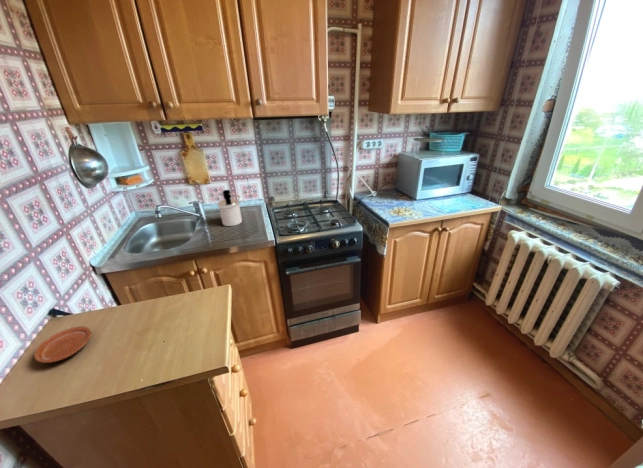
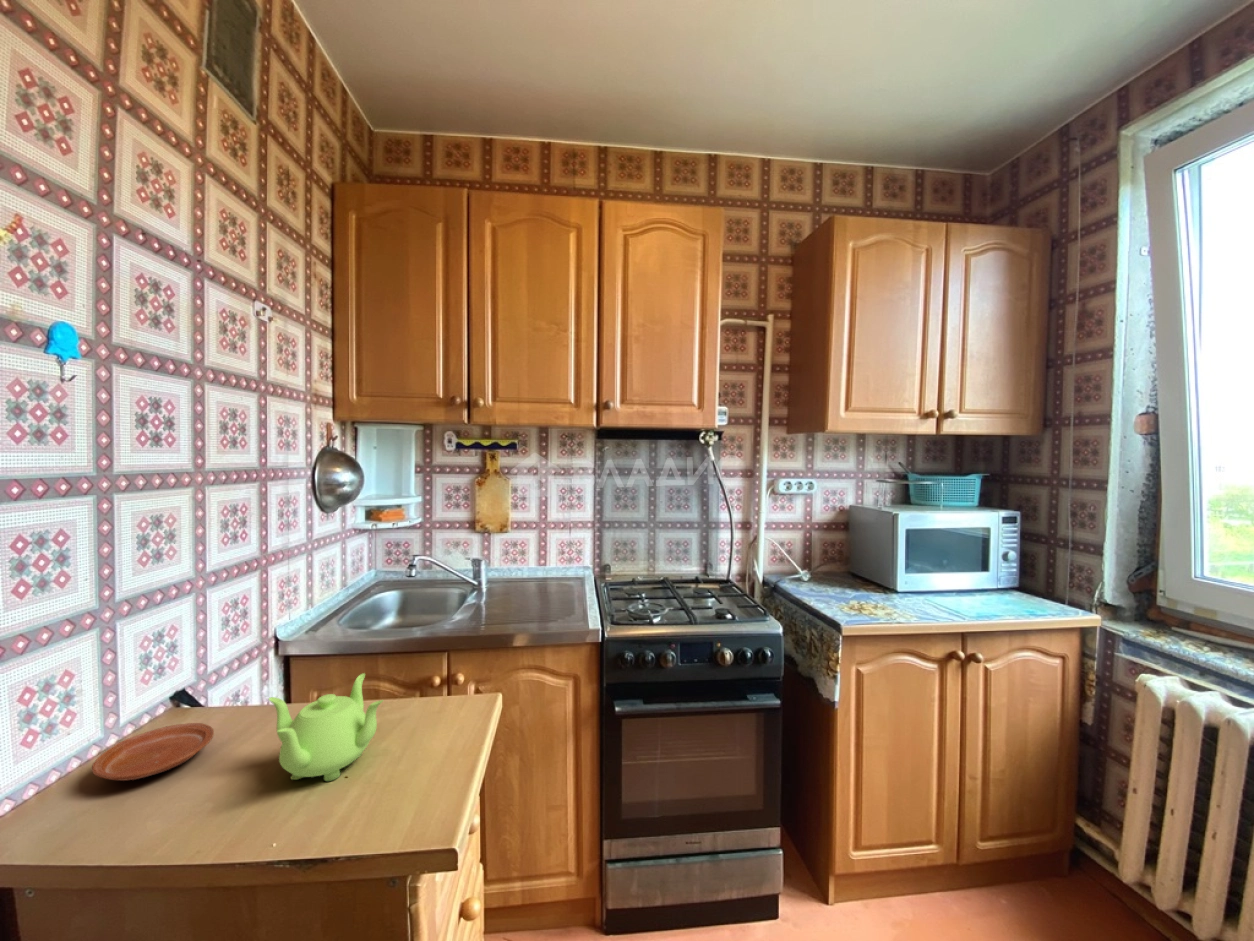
soap dispenser: present [218,190,242,226] -> none [514,538,557,604]
teapot: none [117,294,180,346] -> present [269,674,383,781]

